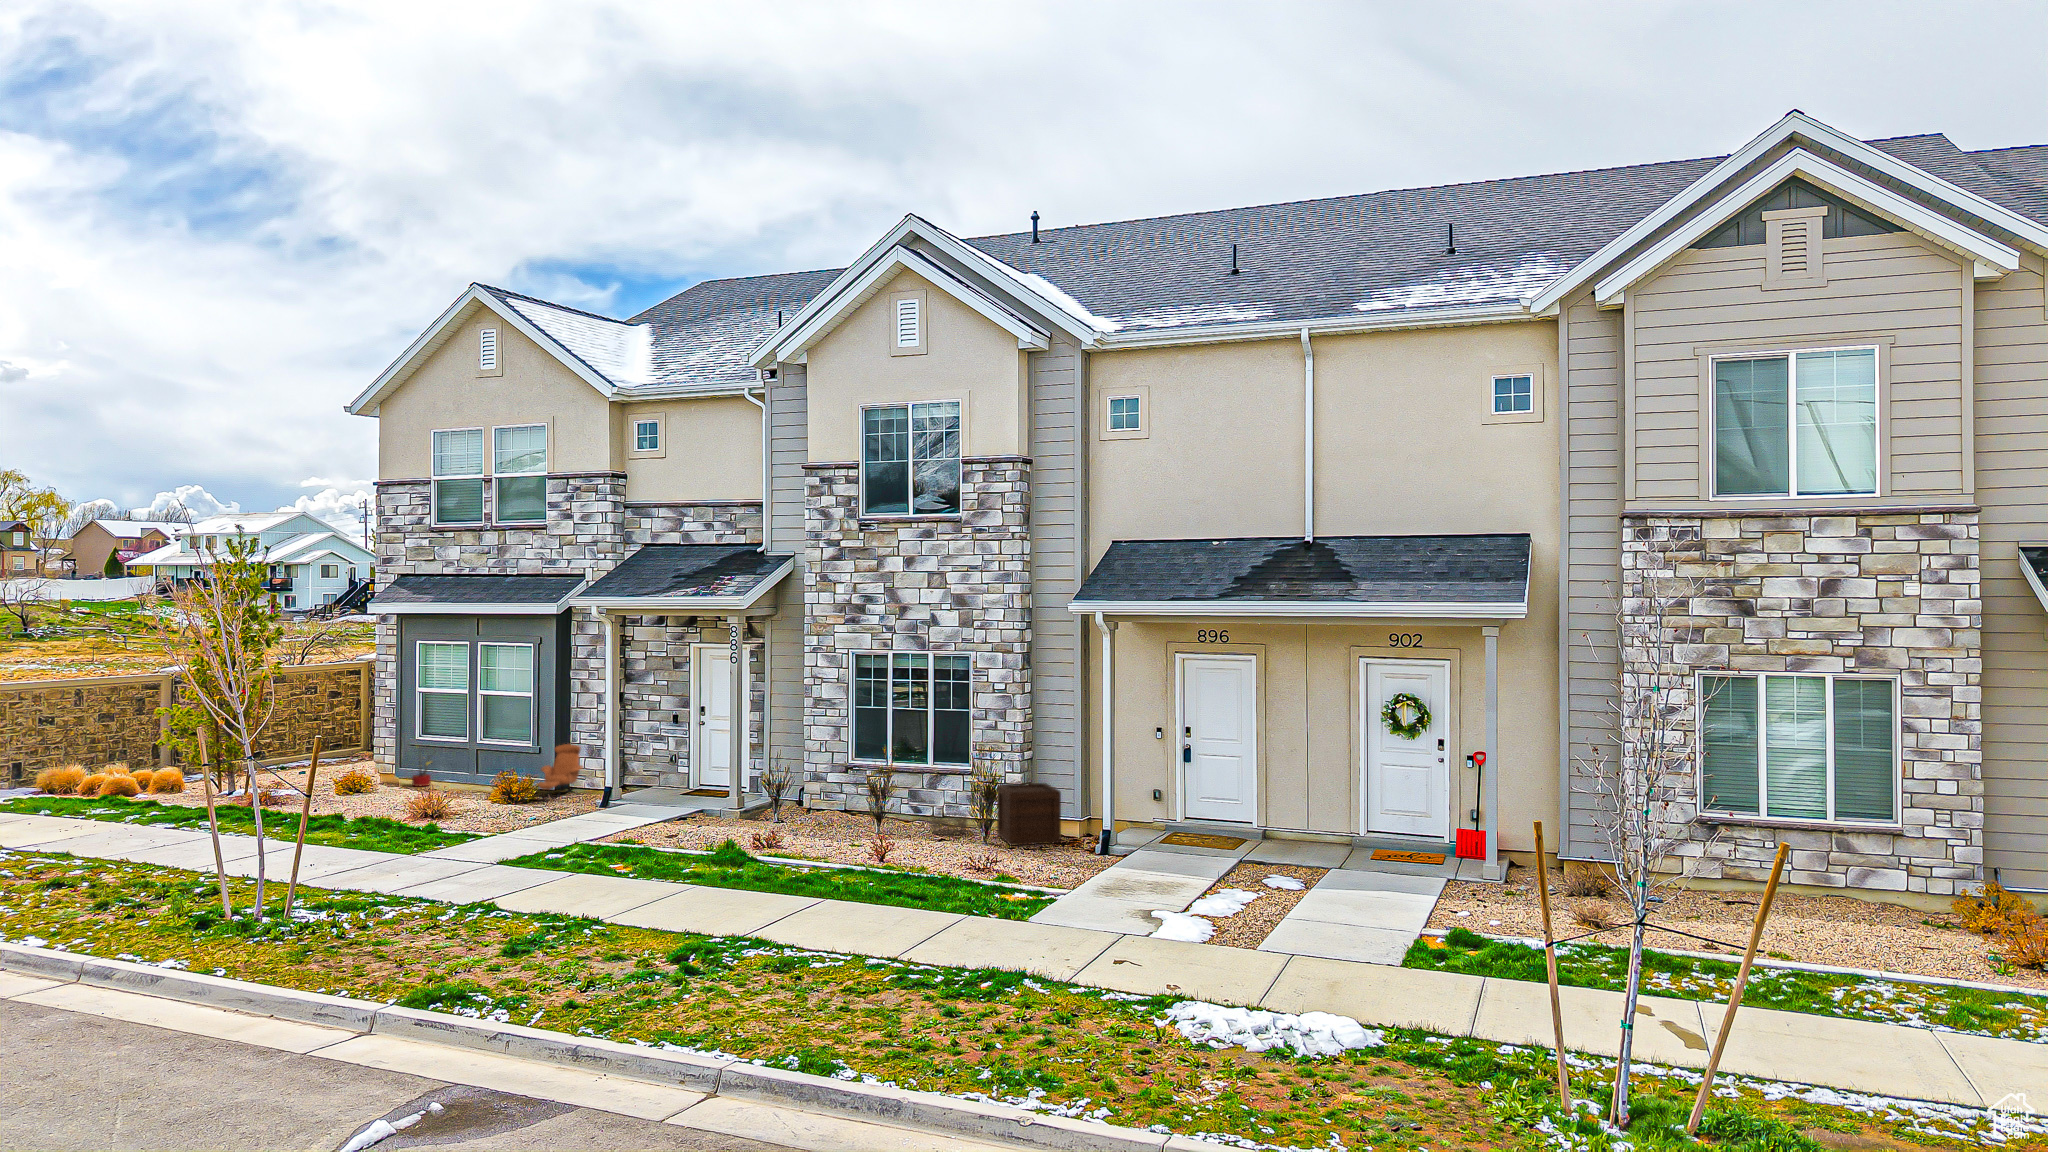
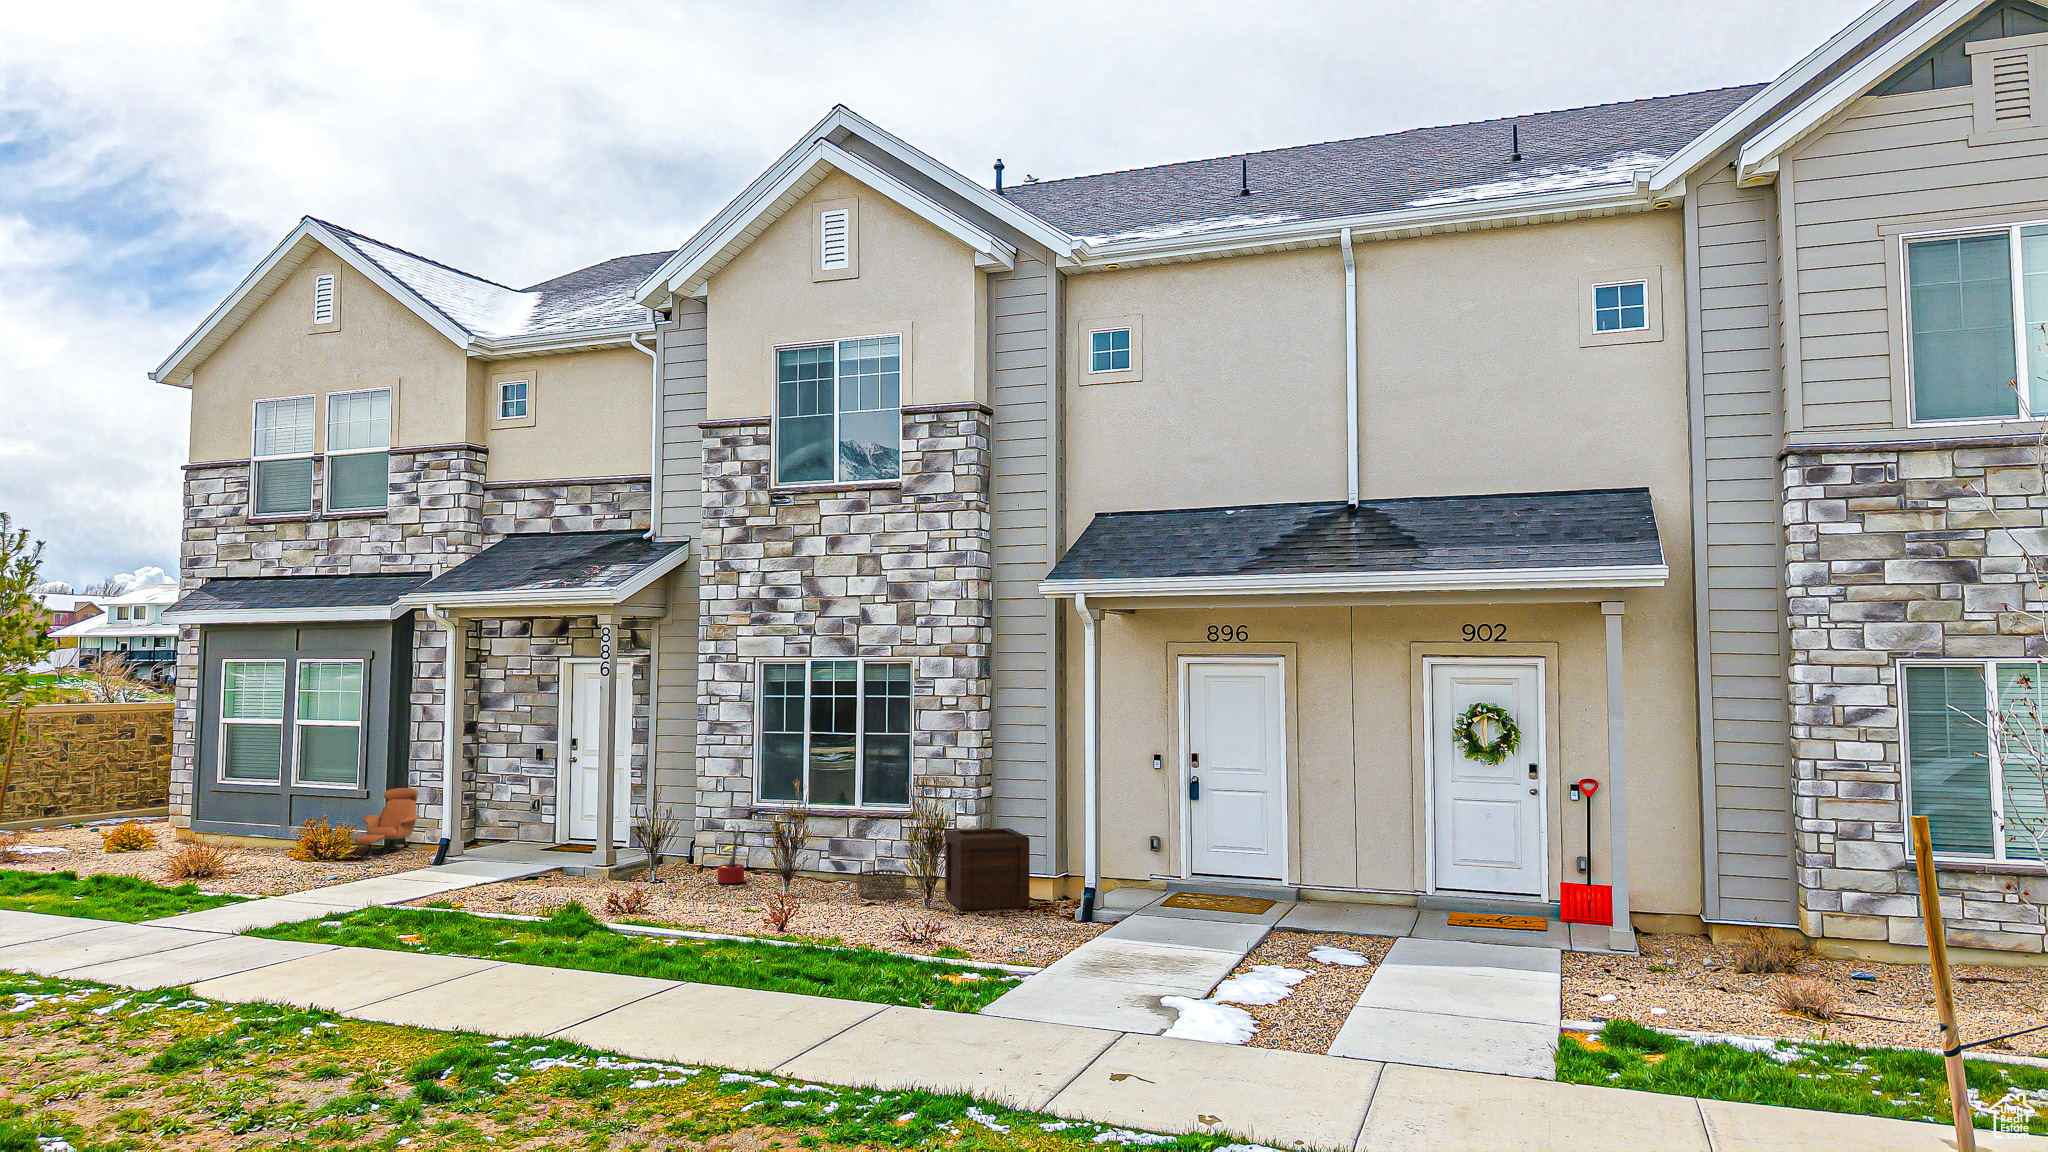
decorative plant: present [412,749,431,787] -> present [718,820,744,883]

